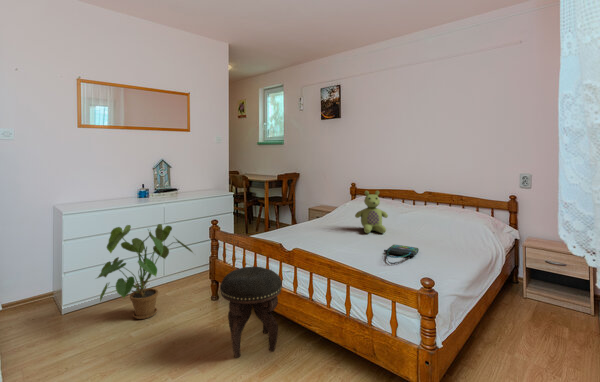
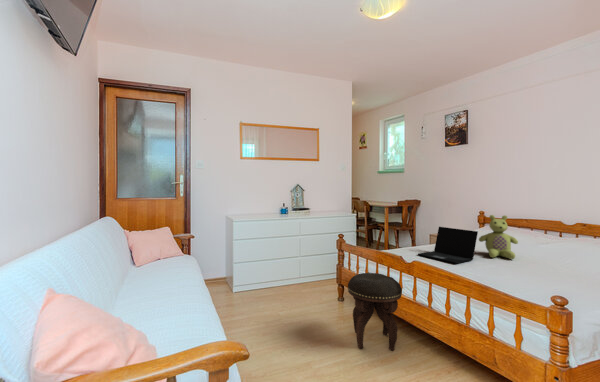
laptop: none [298,205,355,245] -> present [418,227,478,264]
house plant: present [97,224,192,319] -> none [255,232,326,307]
tote bag: present [384,245,419,264] -> none [511,269,555,286]

